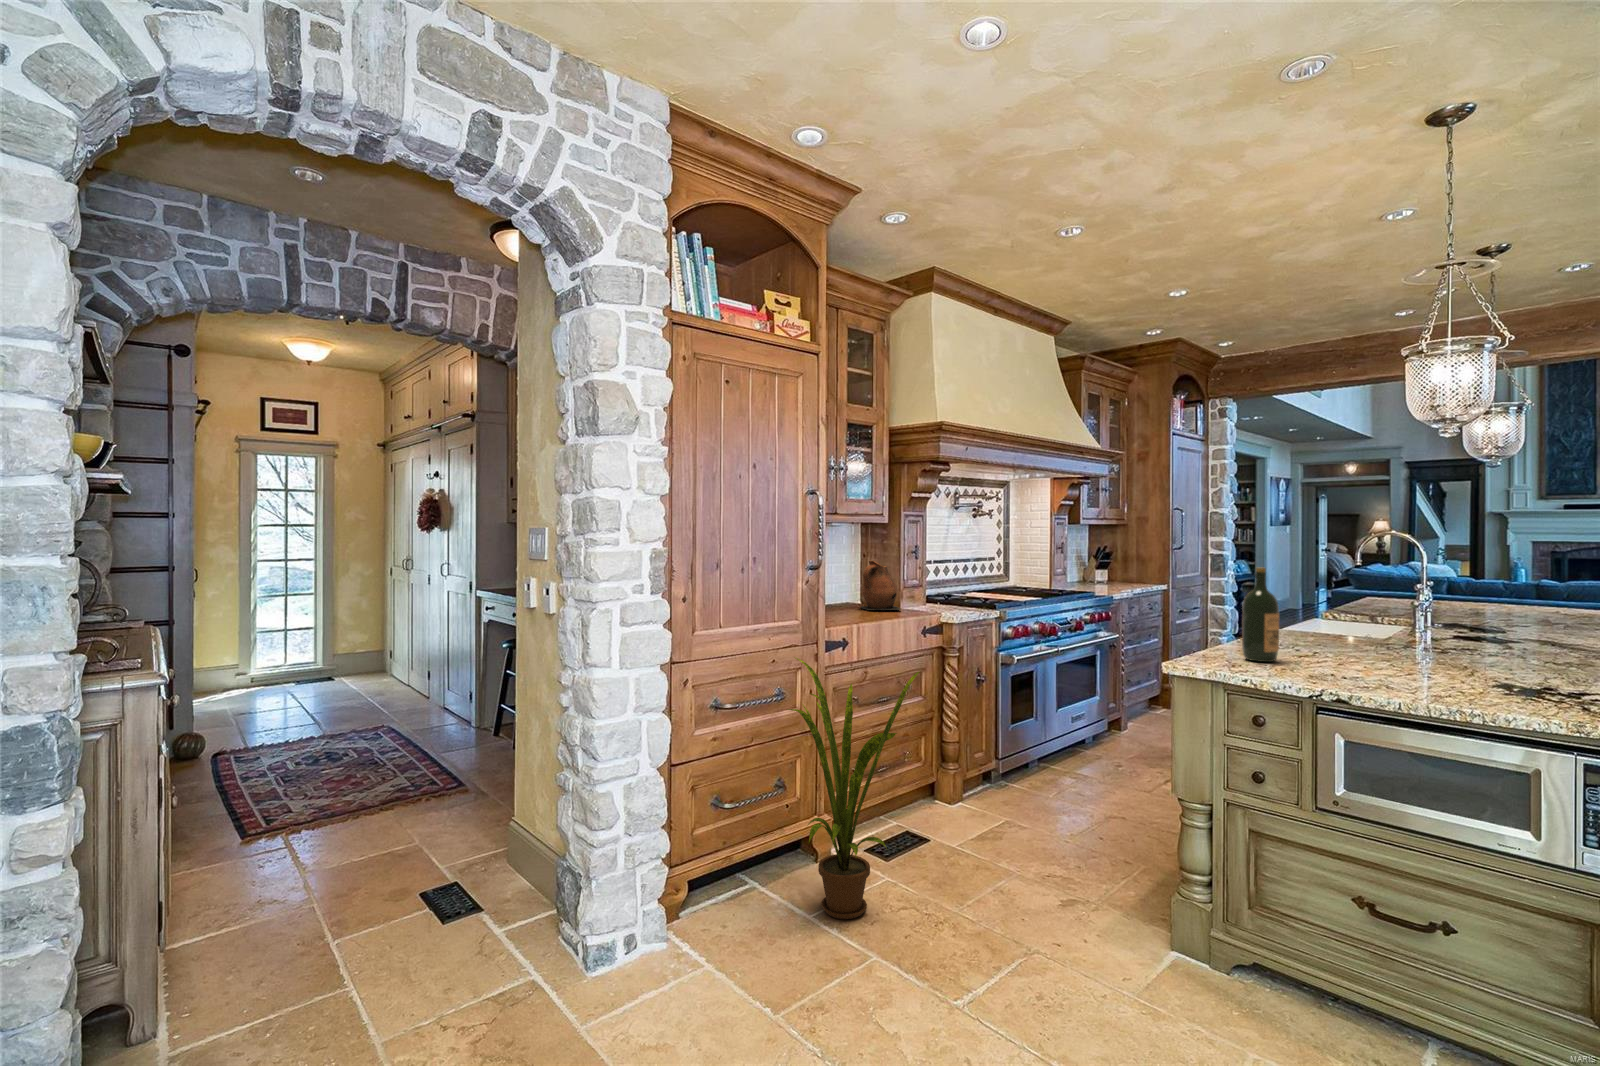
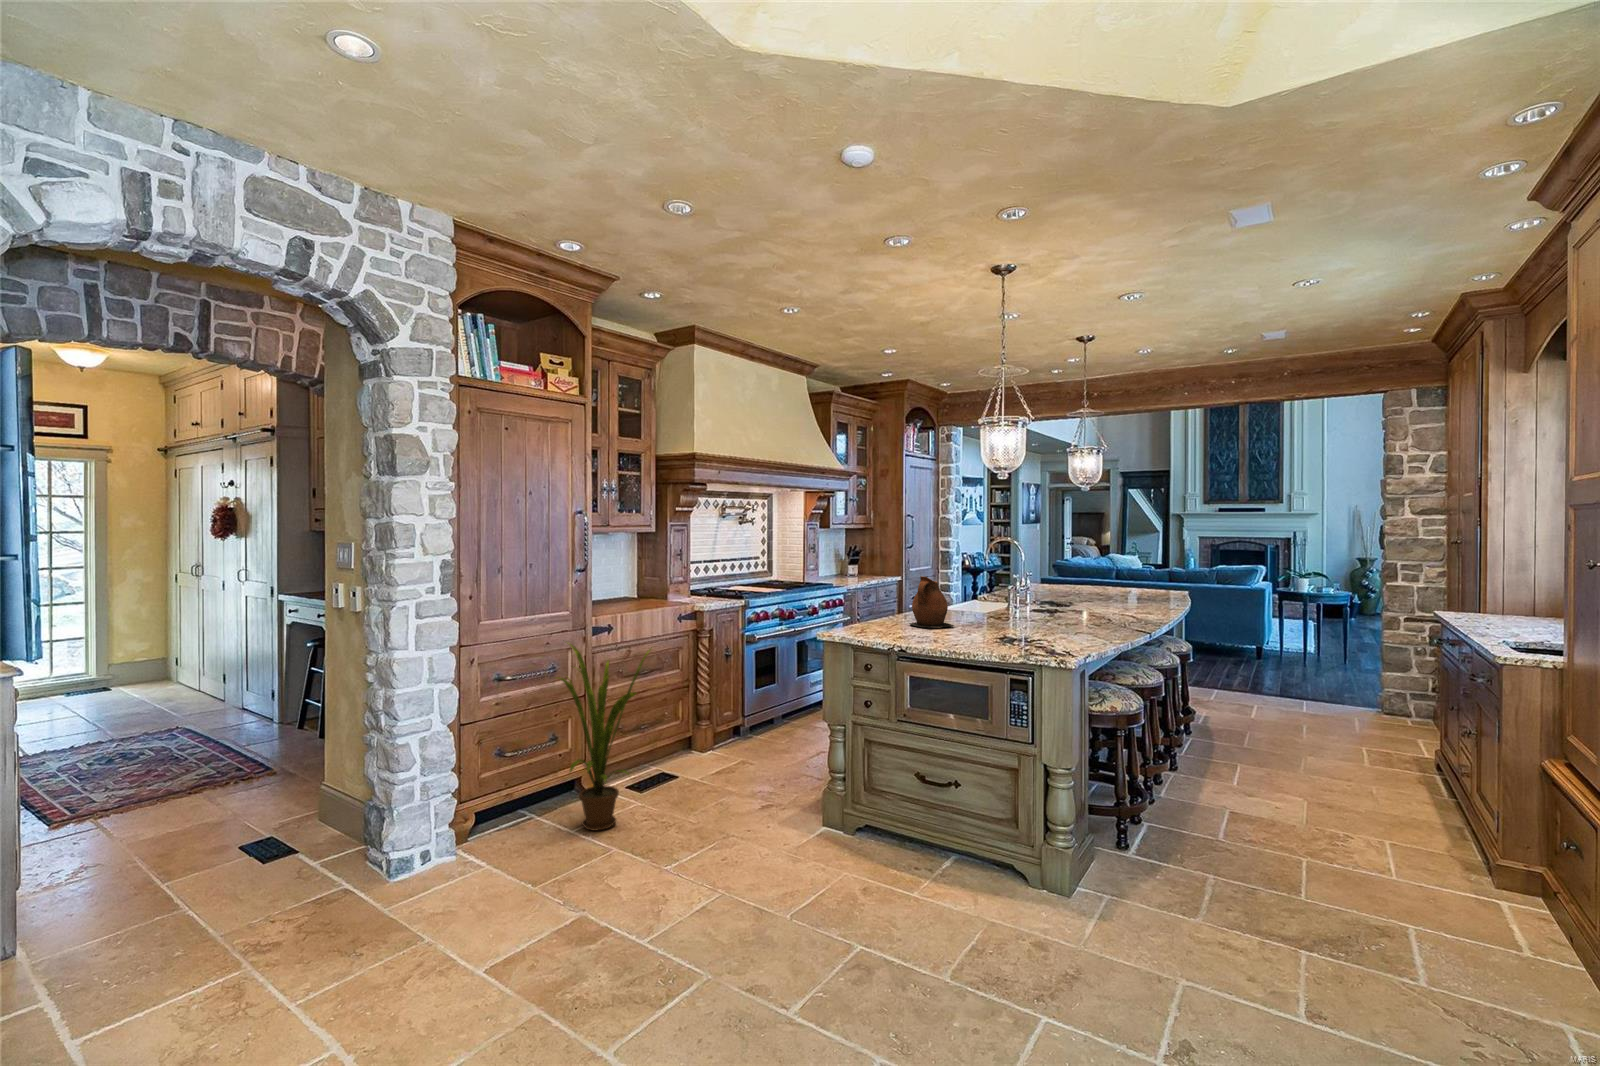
ceramic pitcher: present [861,561,901,610] -> present [909,576,954,627]
wine bottle: present [1242,568,1279,662] -> none [867,567,888,630]

